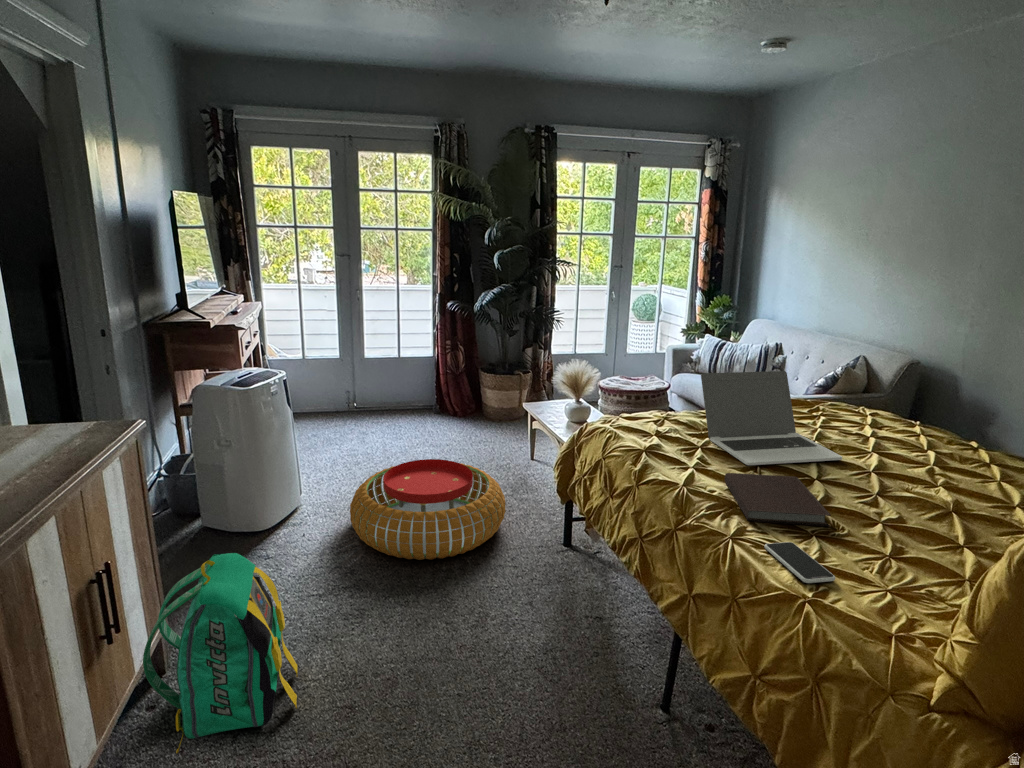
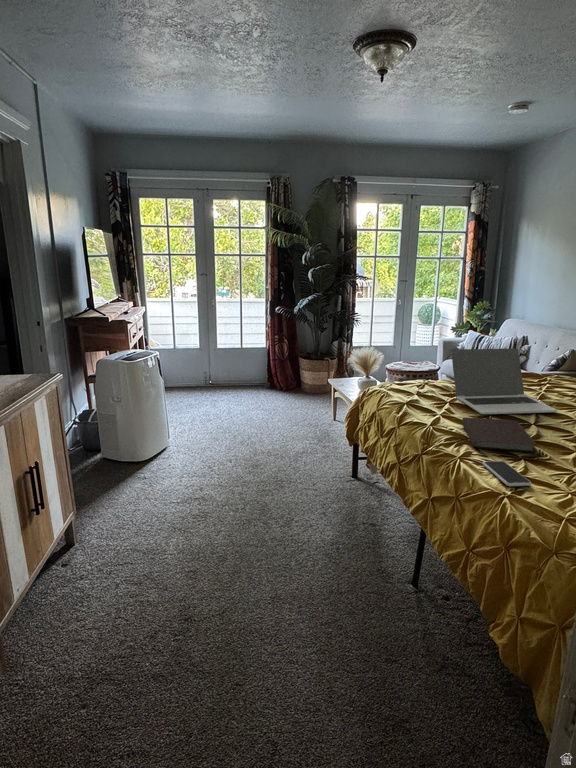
pouf: present [350,459,506,560] -> none [201,415,311,483]
backpack: present [143,553,298,753] -> none [59,465,161,592]

